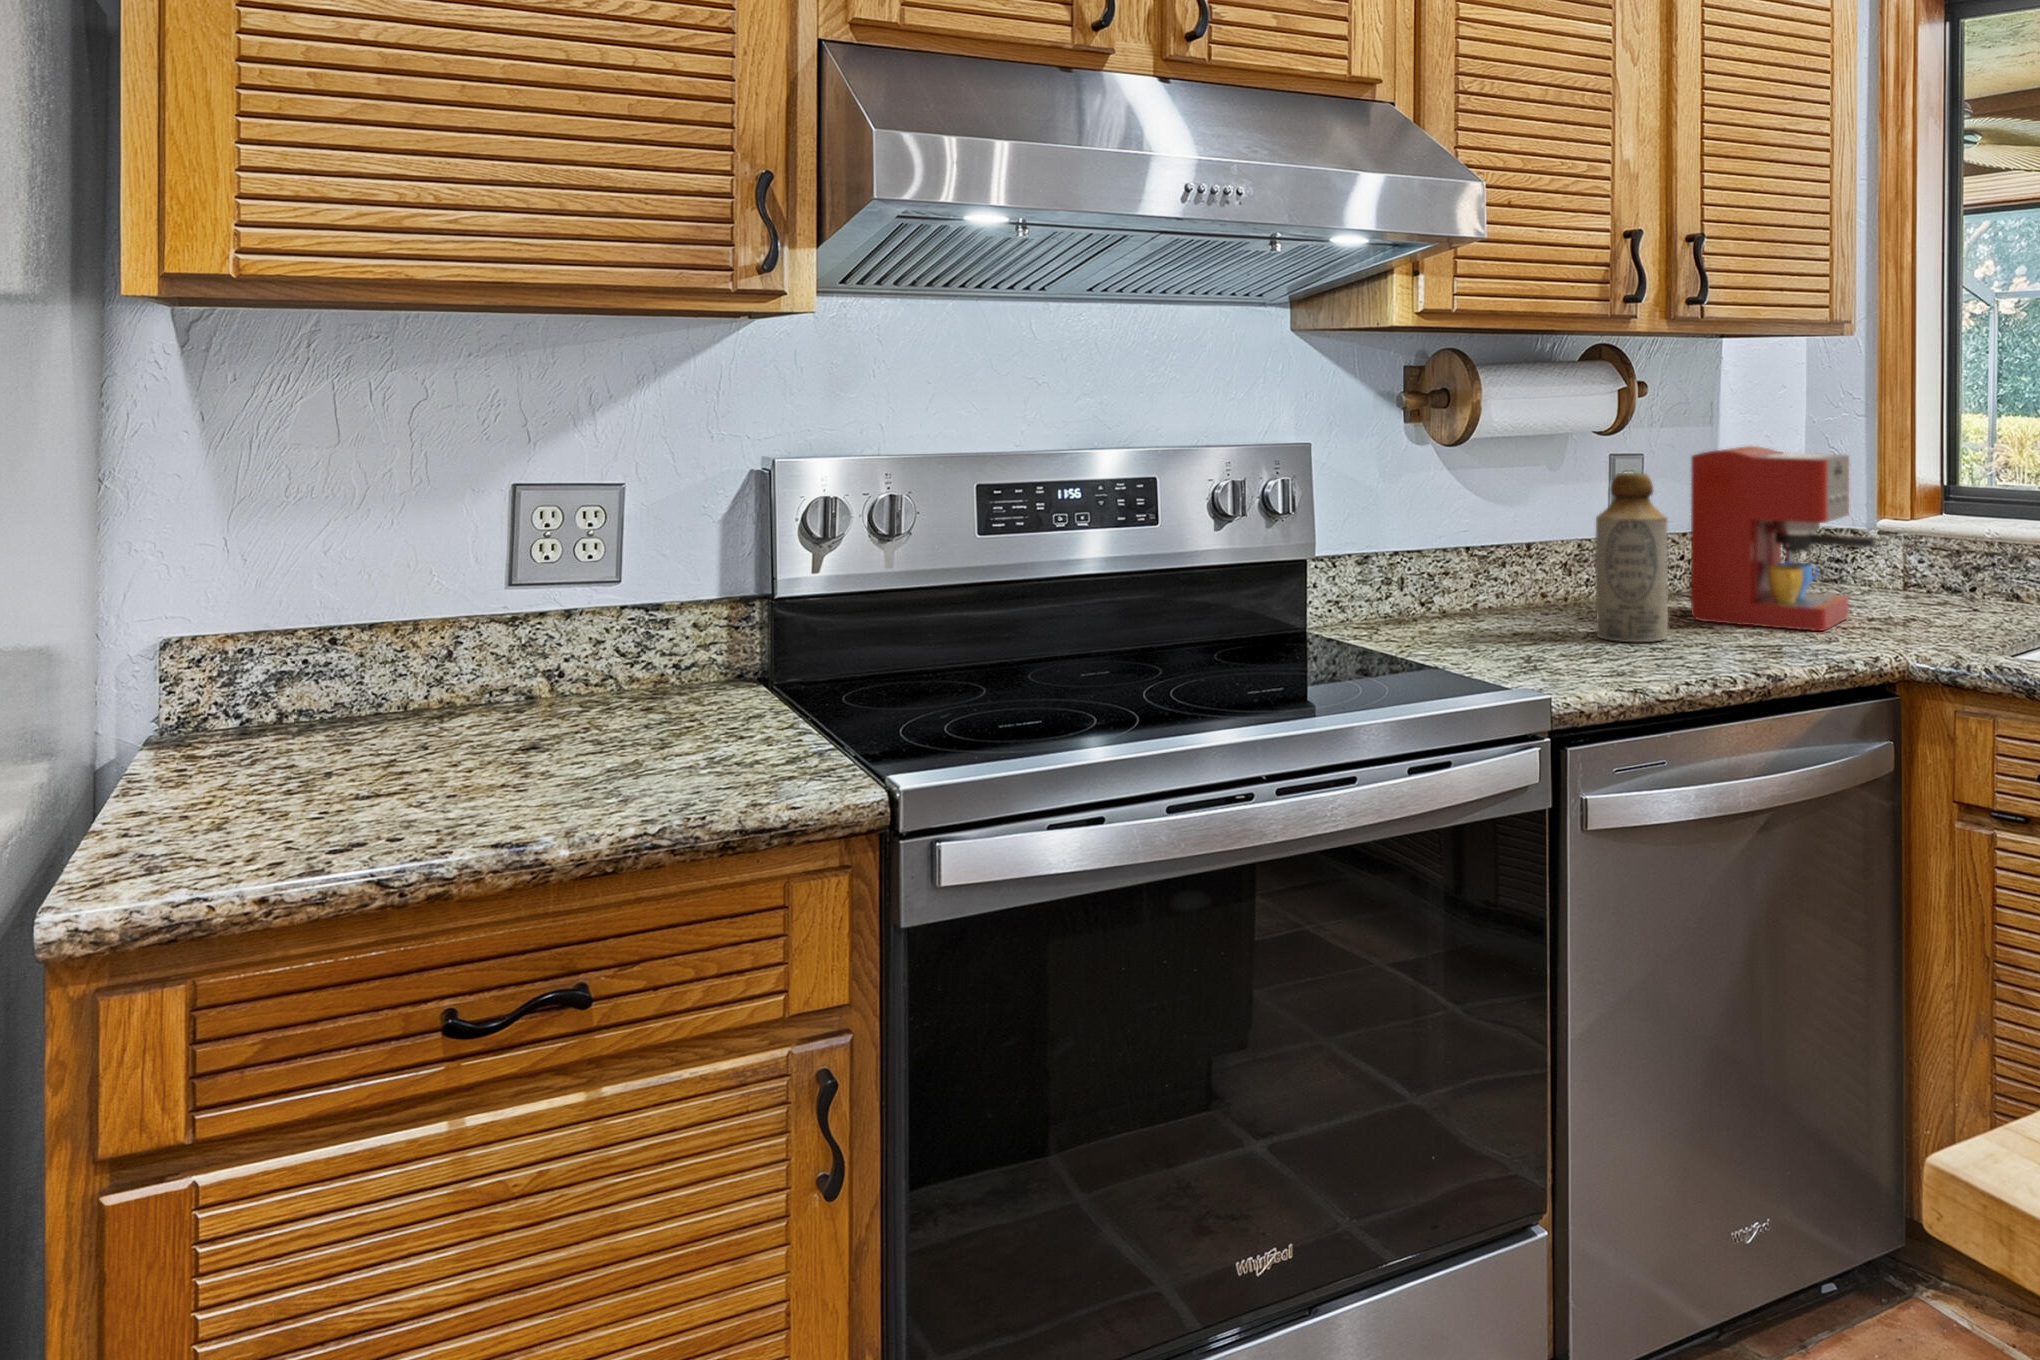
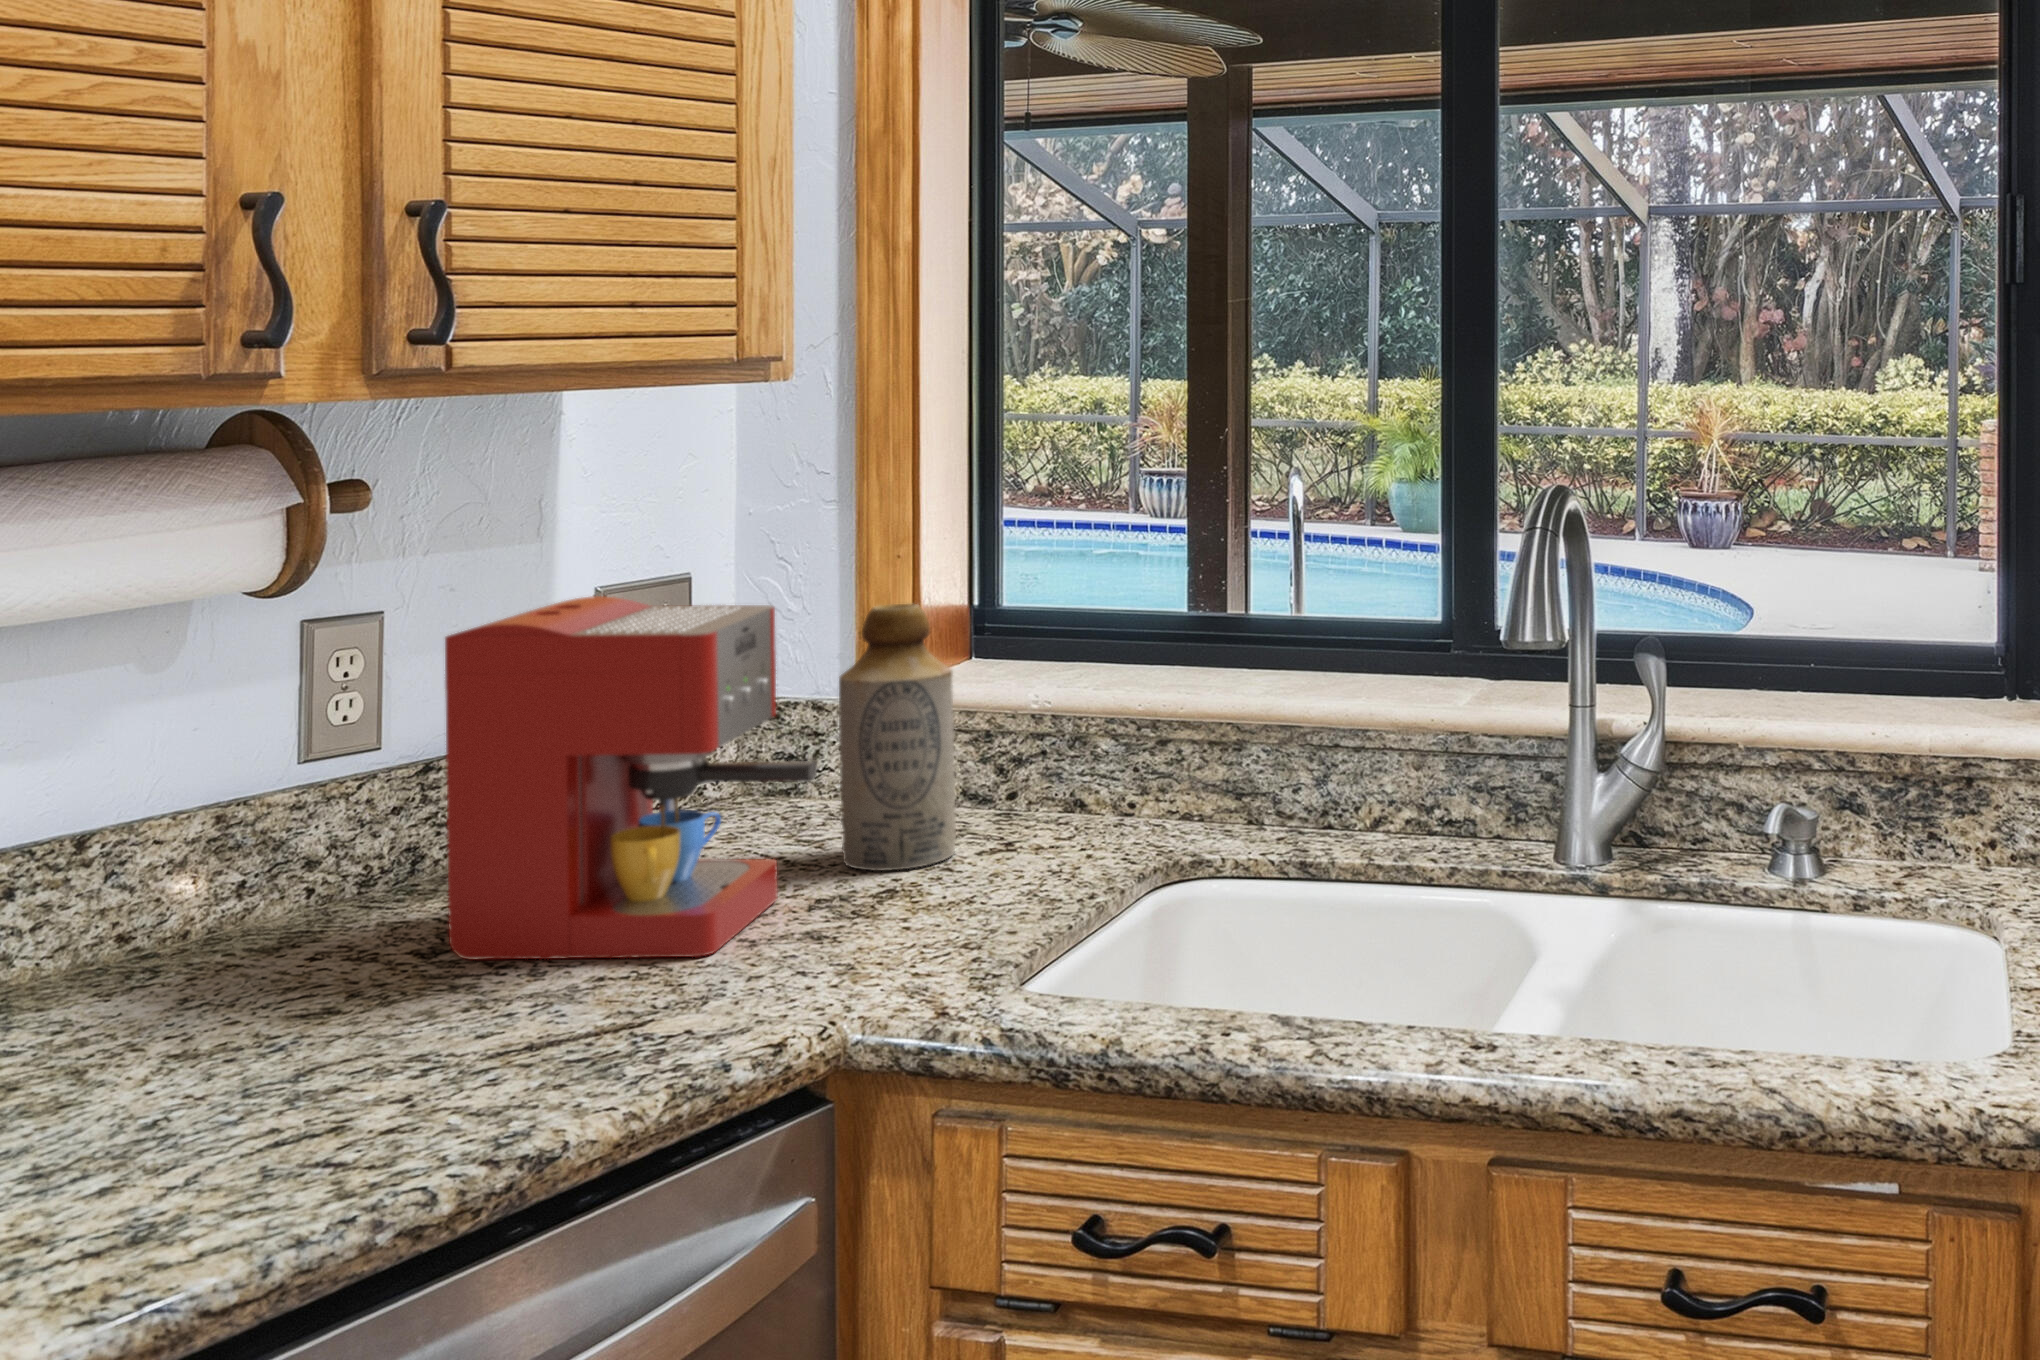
bottle: present [1595,473,1668,642] -> present [839,603,956,871]

